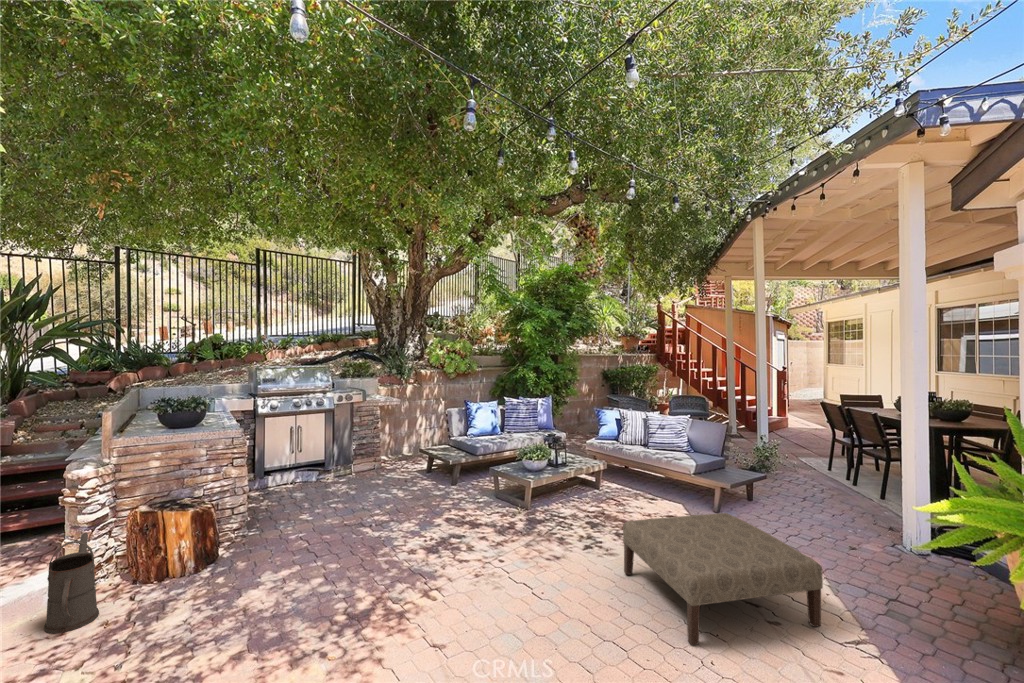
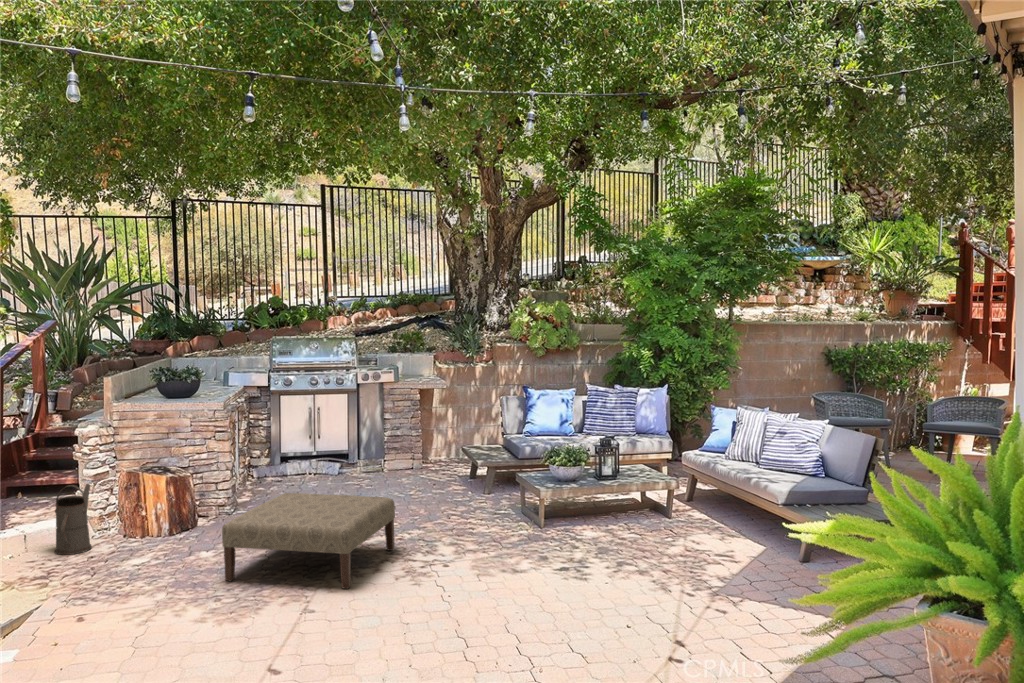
ottoman: present [623,513,823,645] -> present [222,493,395,589]

